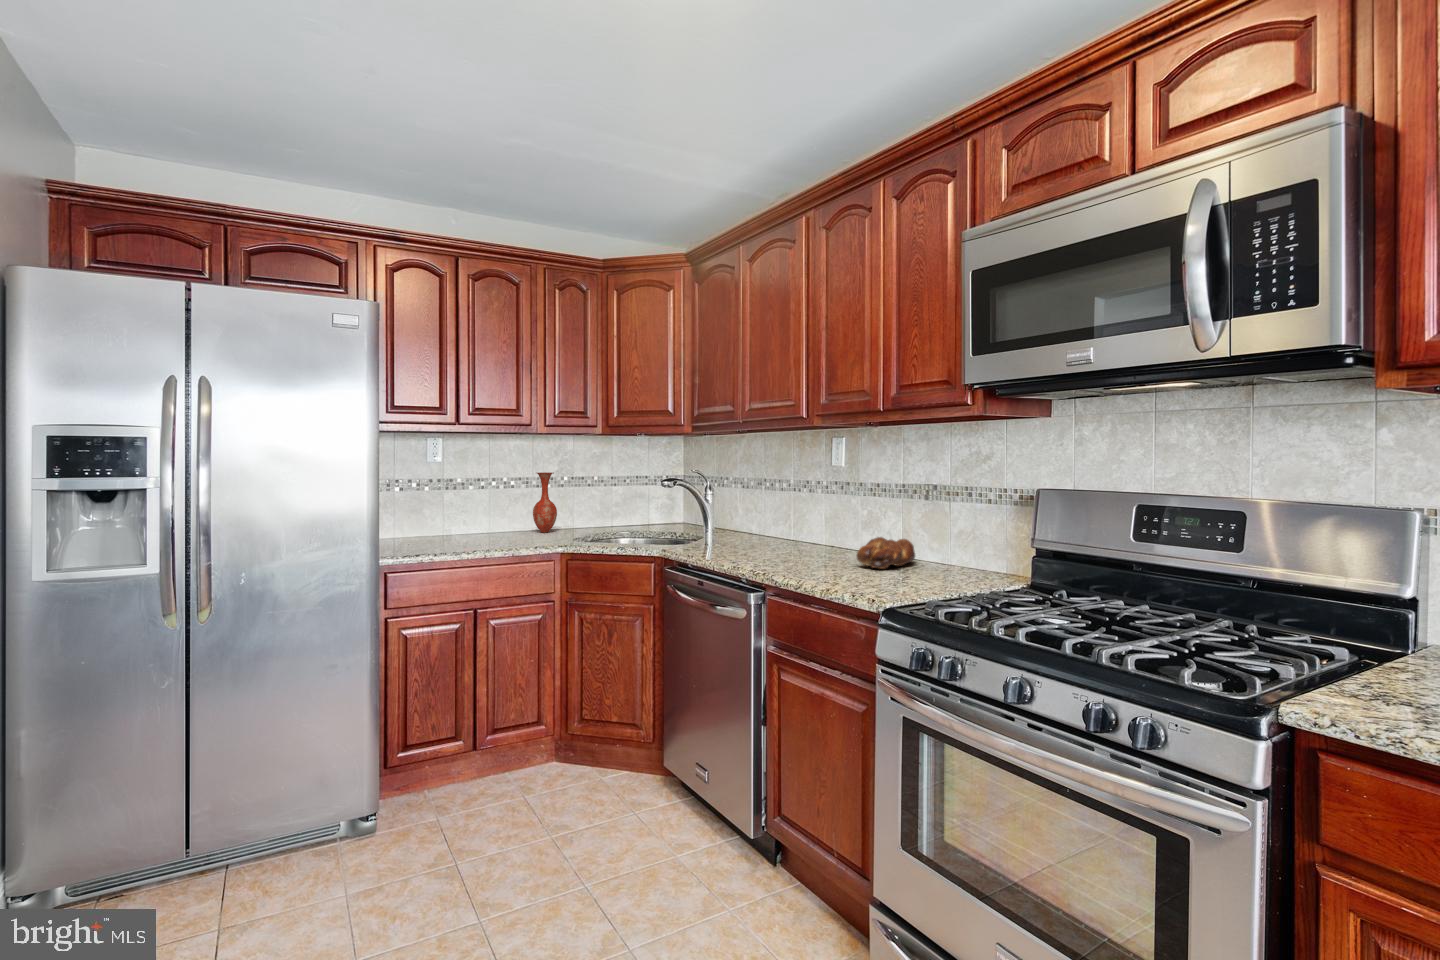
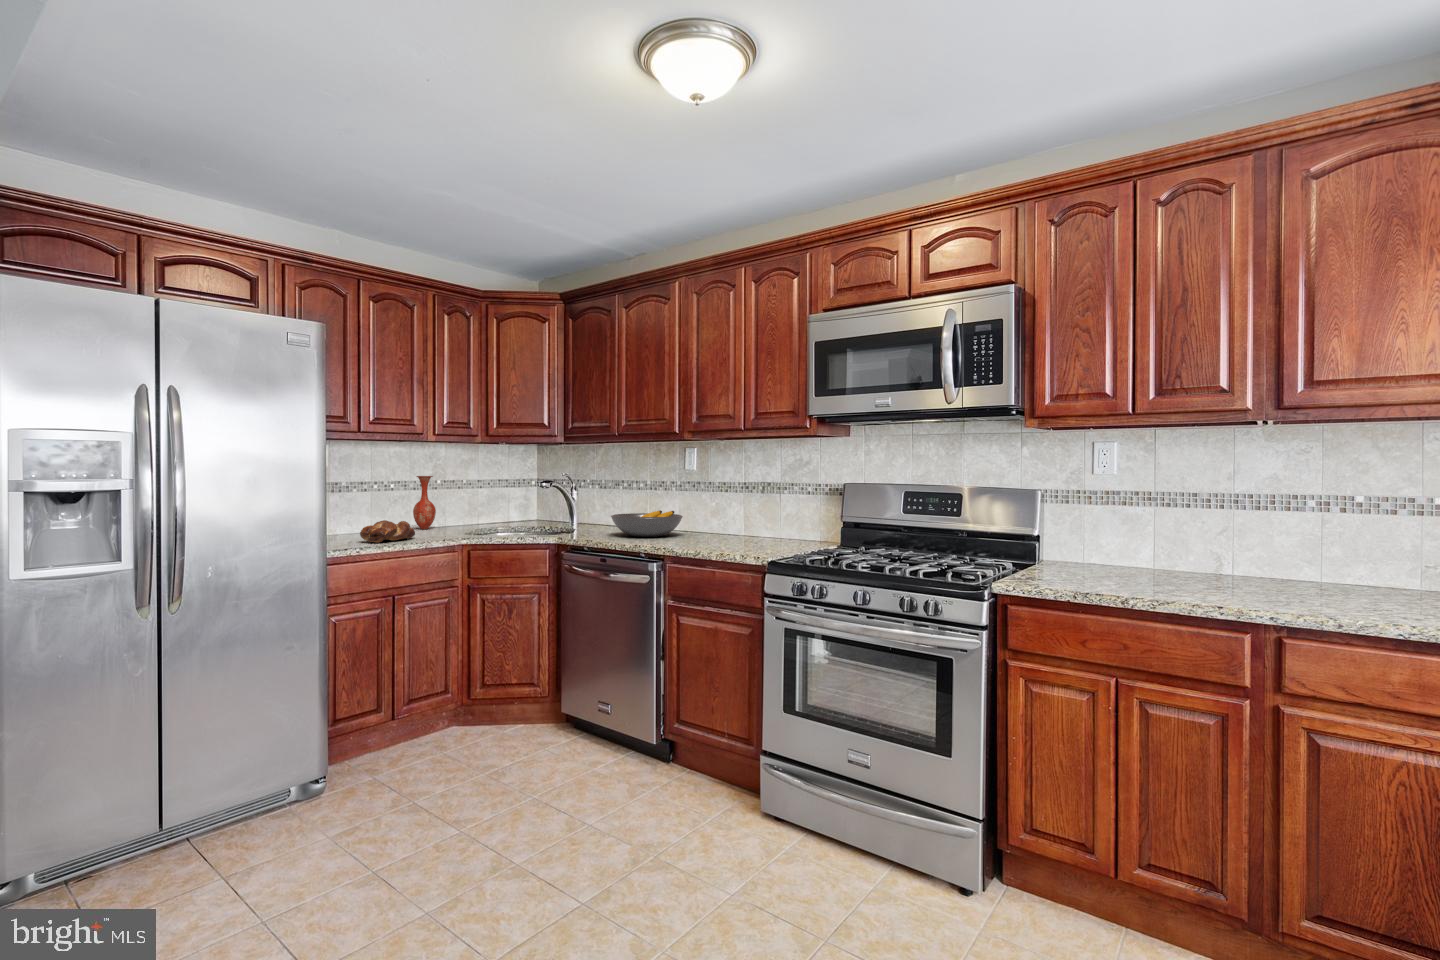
fruit bowl: none [727,520,820,554] -> present [611,510,683,537]
bread loaf: present [857,537,915,569] -> present [360,520,415,543]

